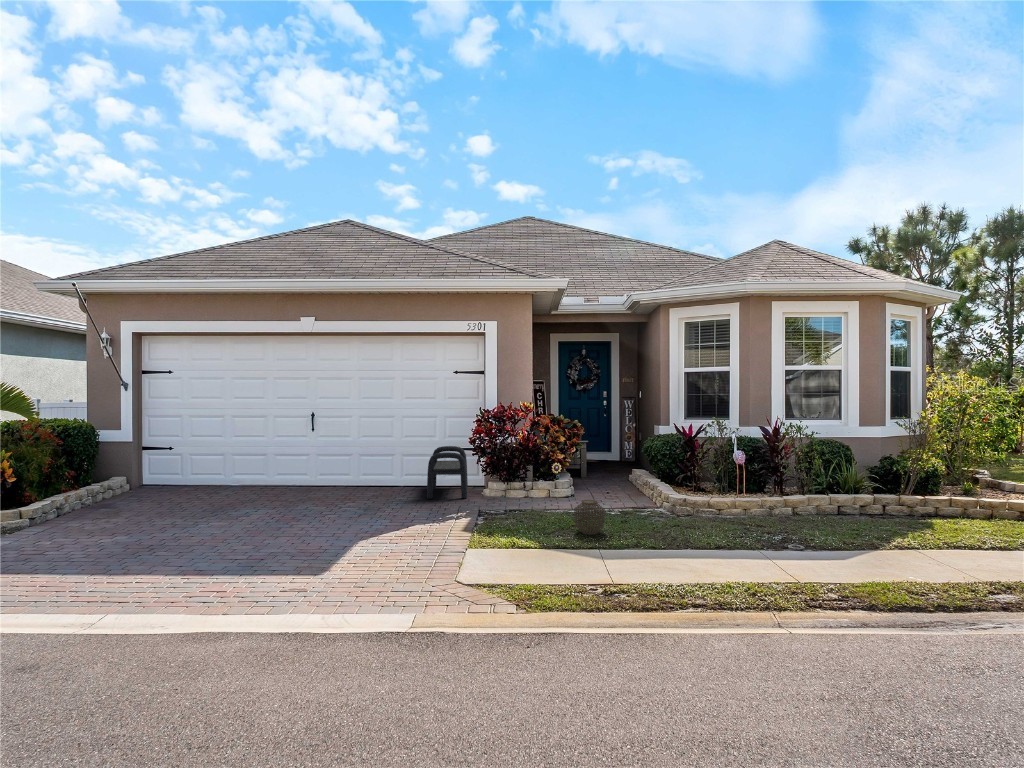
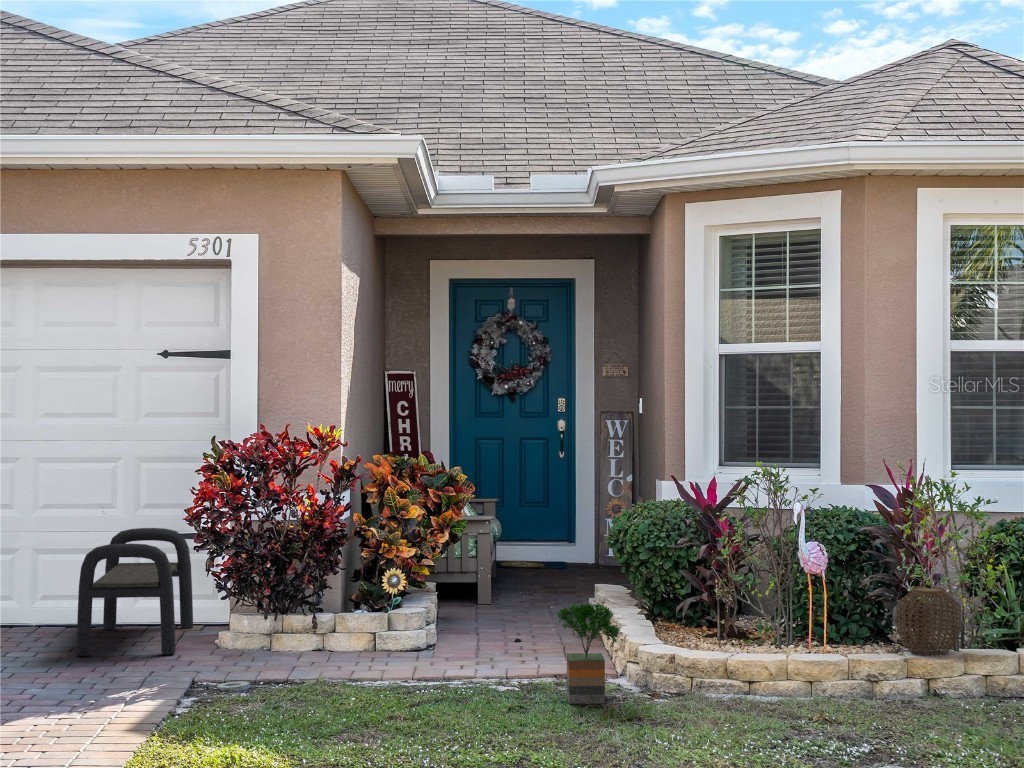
potted tree: none [635,476,664,519] -> present [556,603,620,704]
woven basket: present [574,500,605,535] -> present [896,586,961,656]

